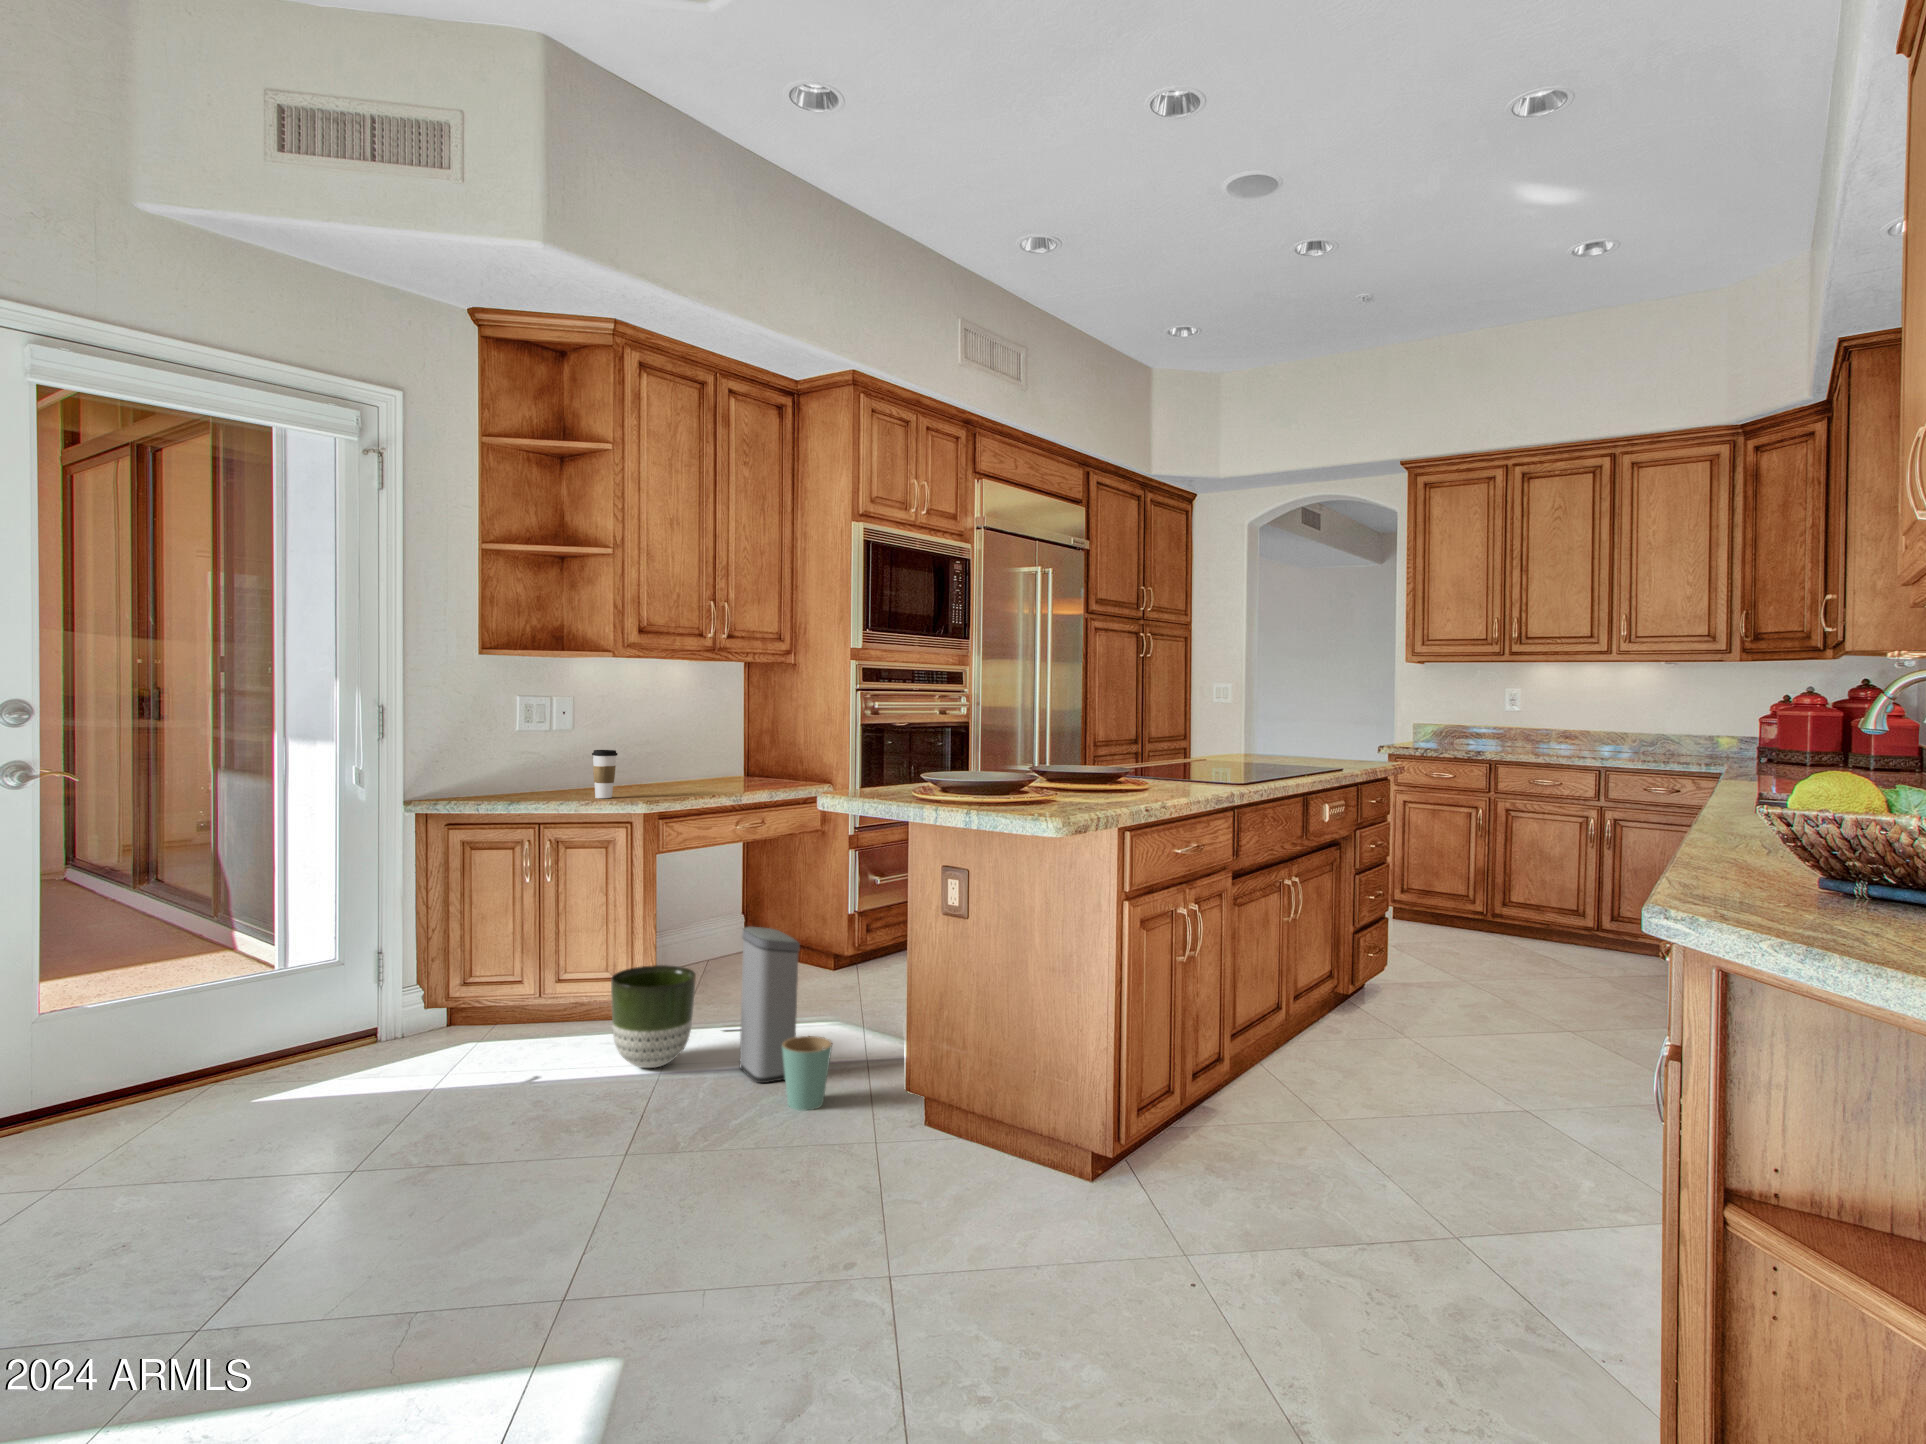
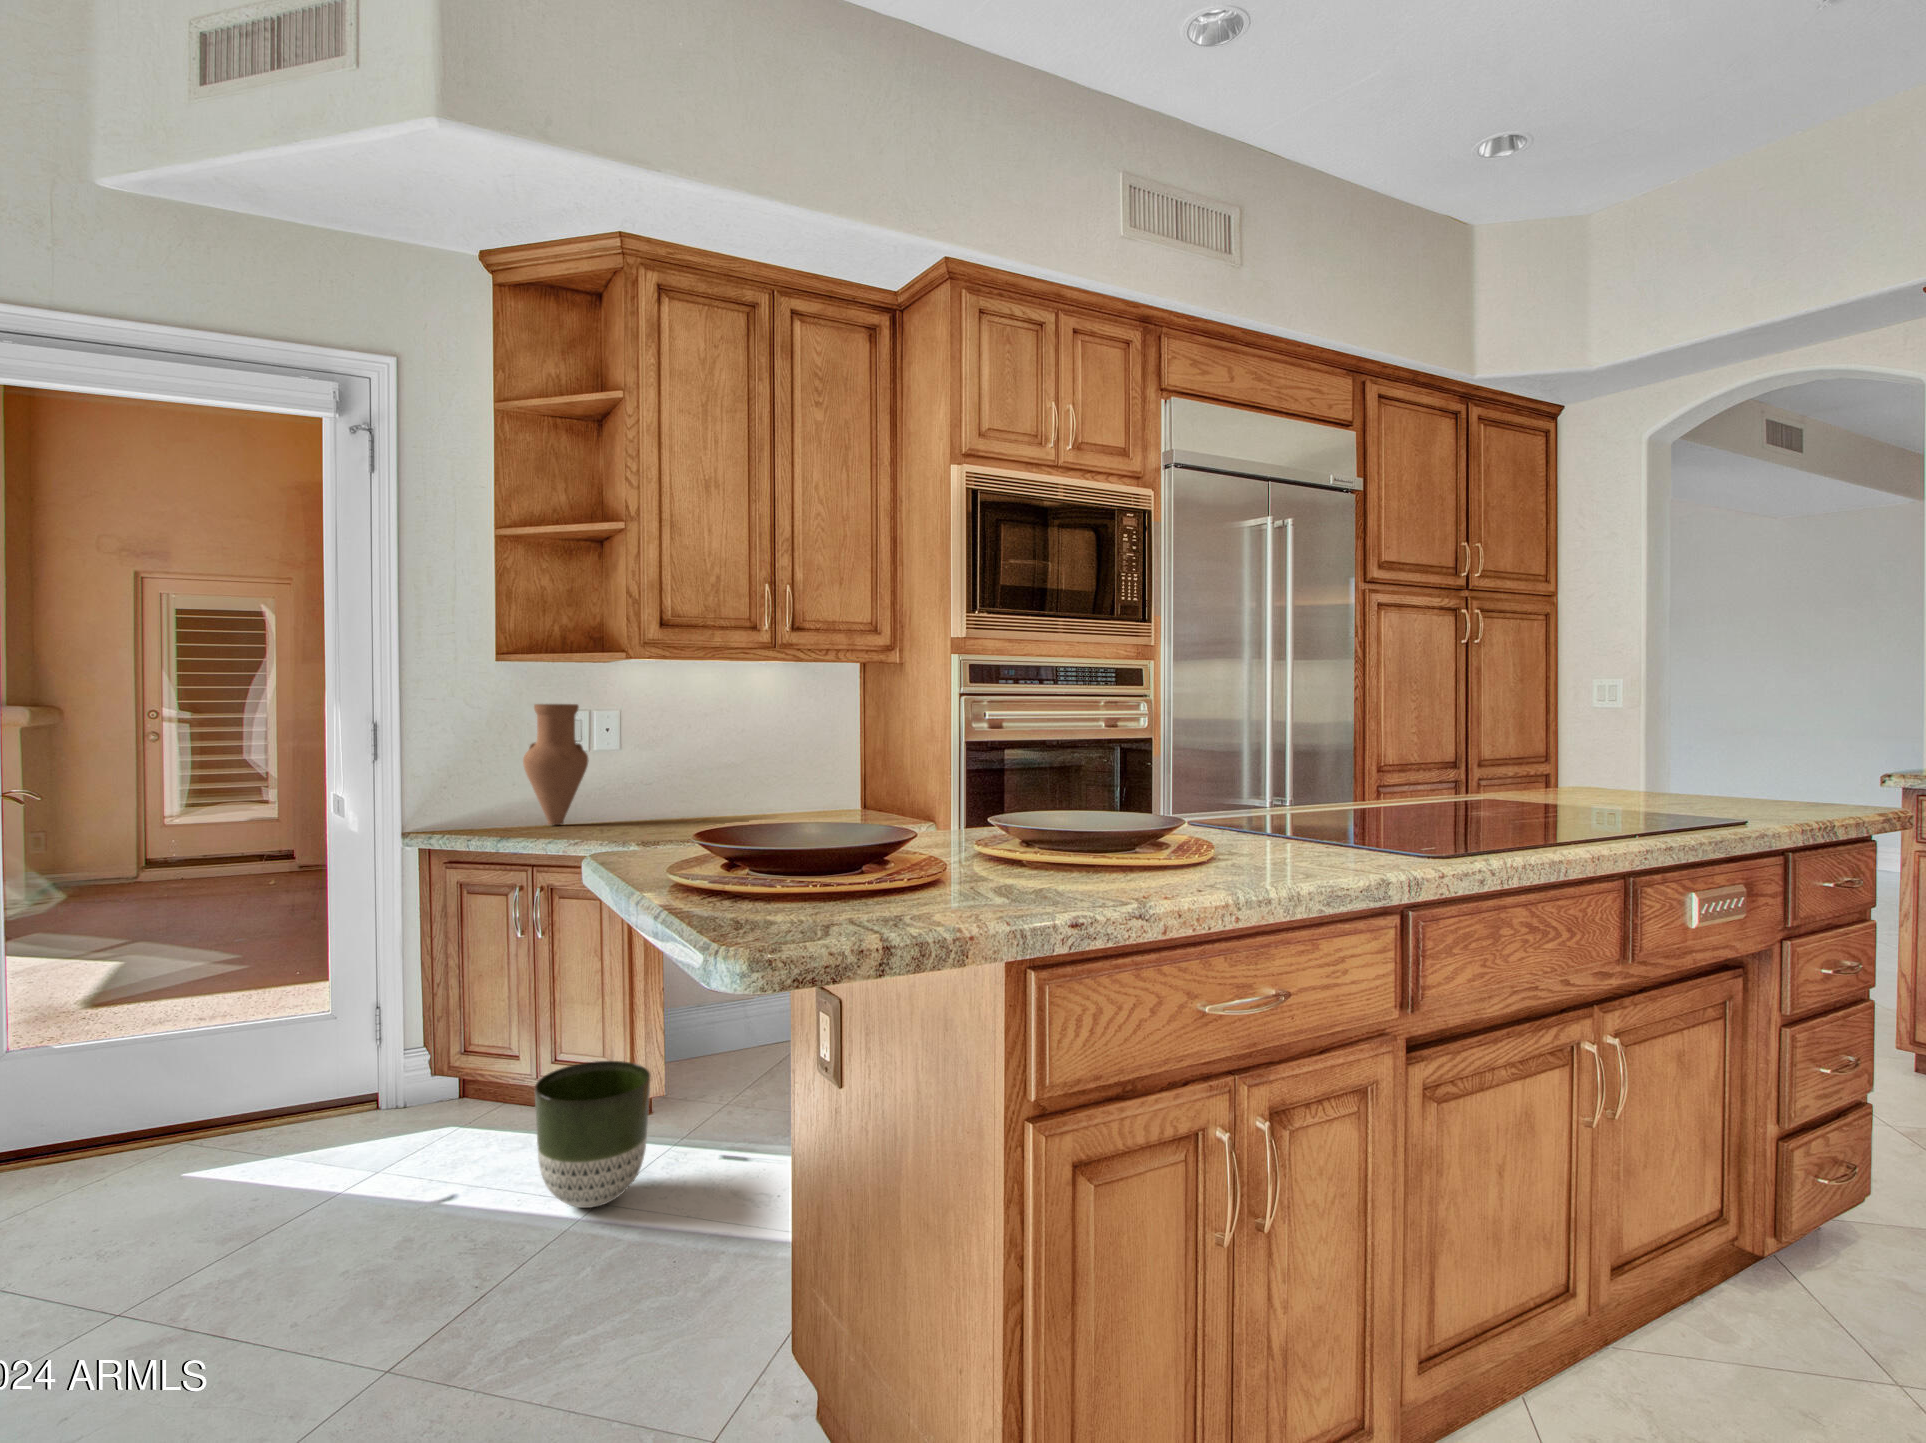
vase: none [497,693,553,795] -> present [523,704,588,825]
coffee cup: present [592,750,618,798] -> none [603,772,634,833]
trash can: present [740,927,832,1110] -> none [657,1028,745,1344]

